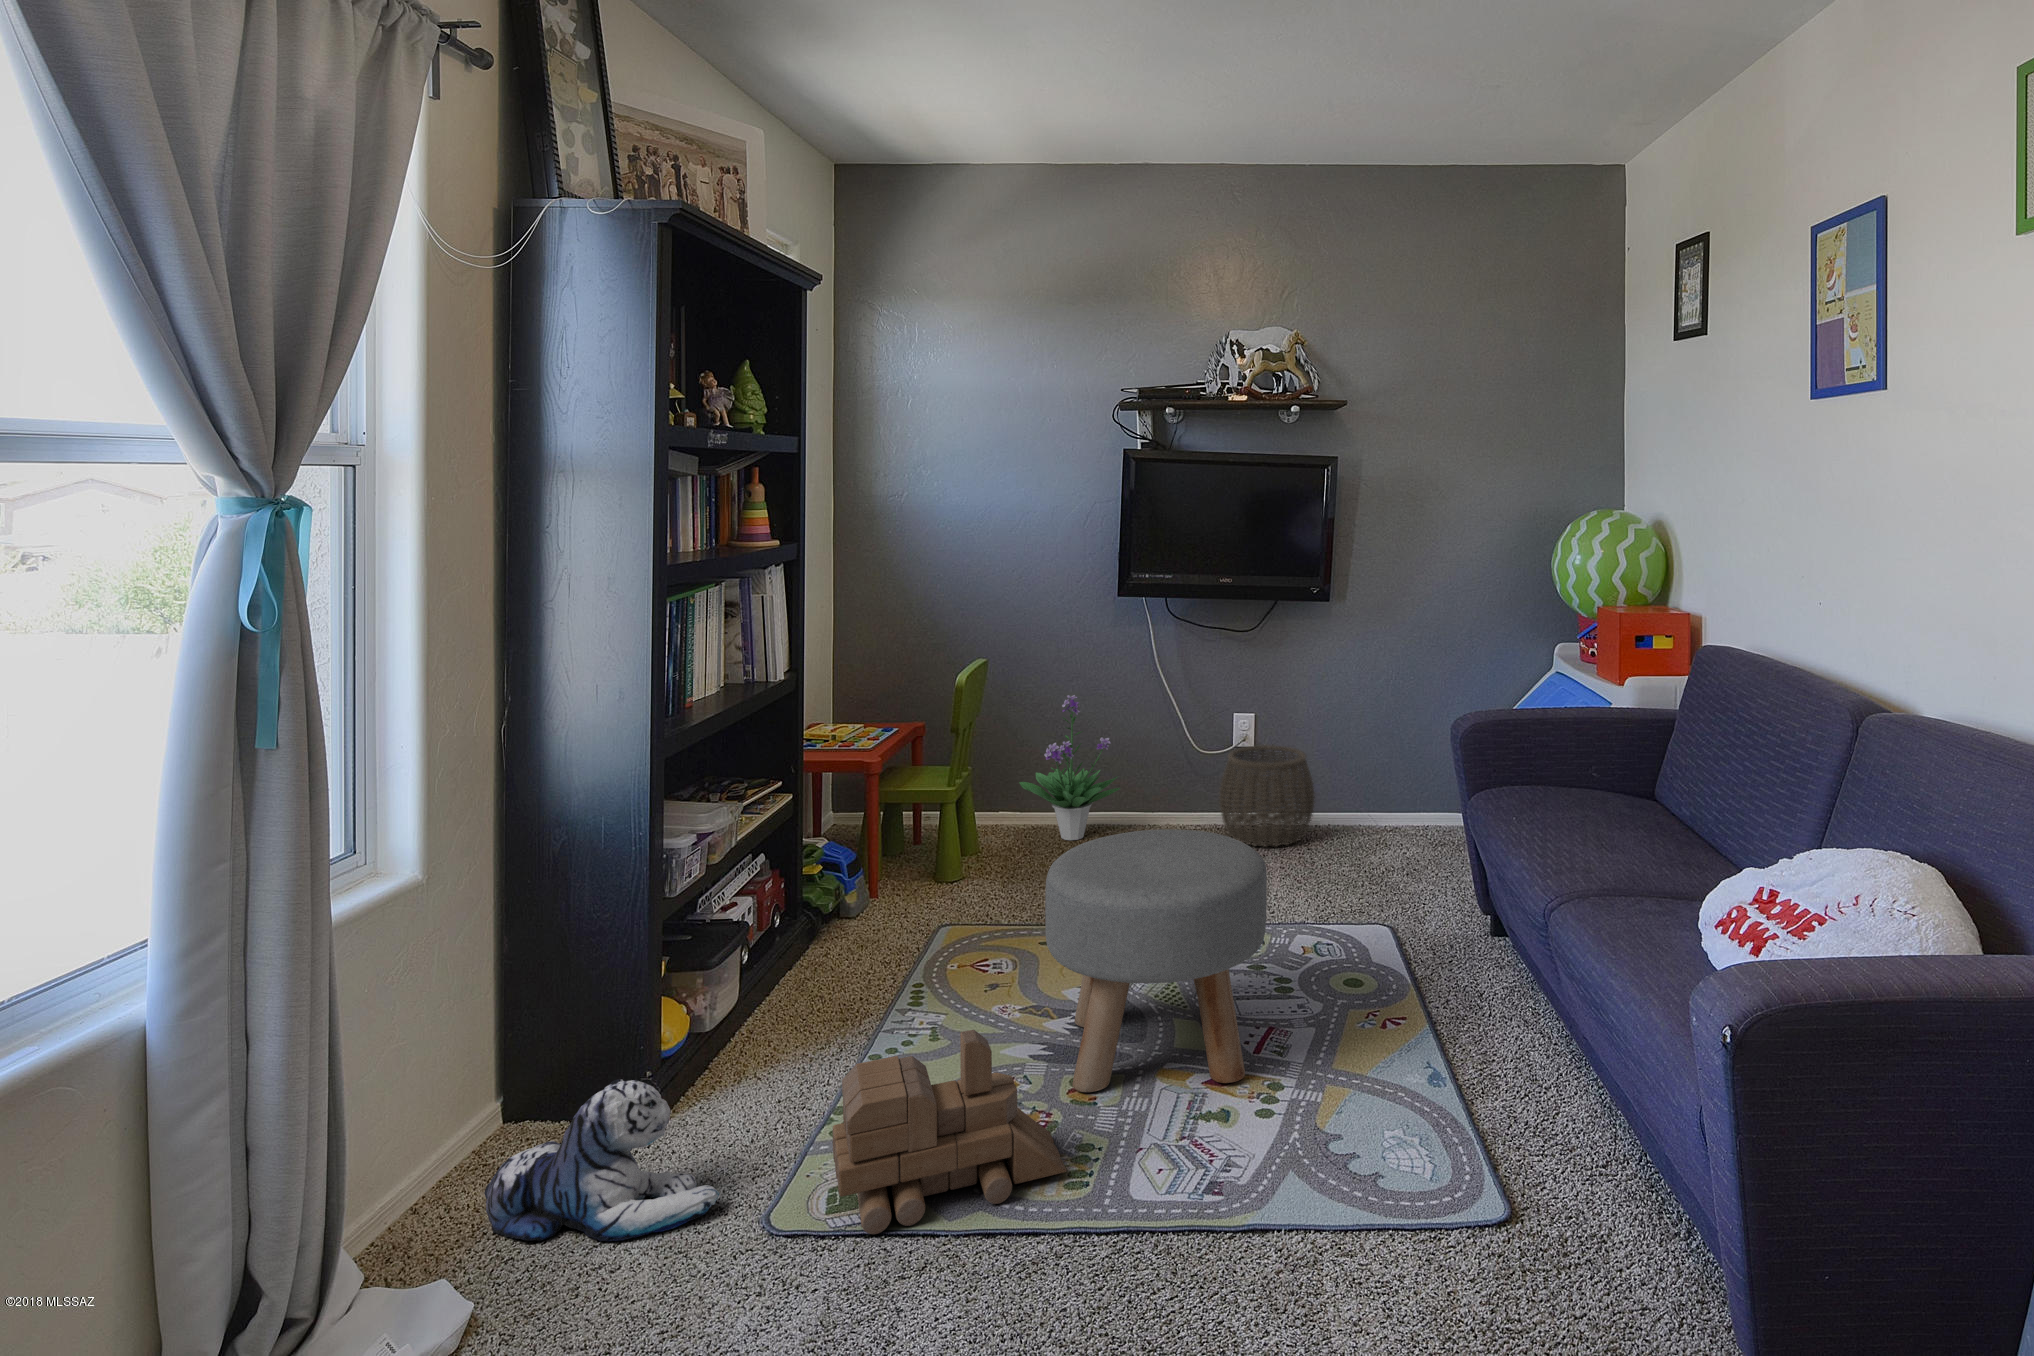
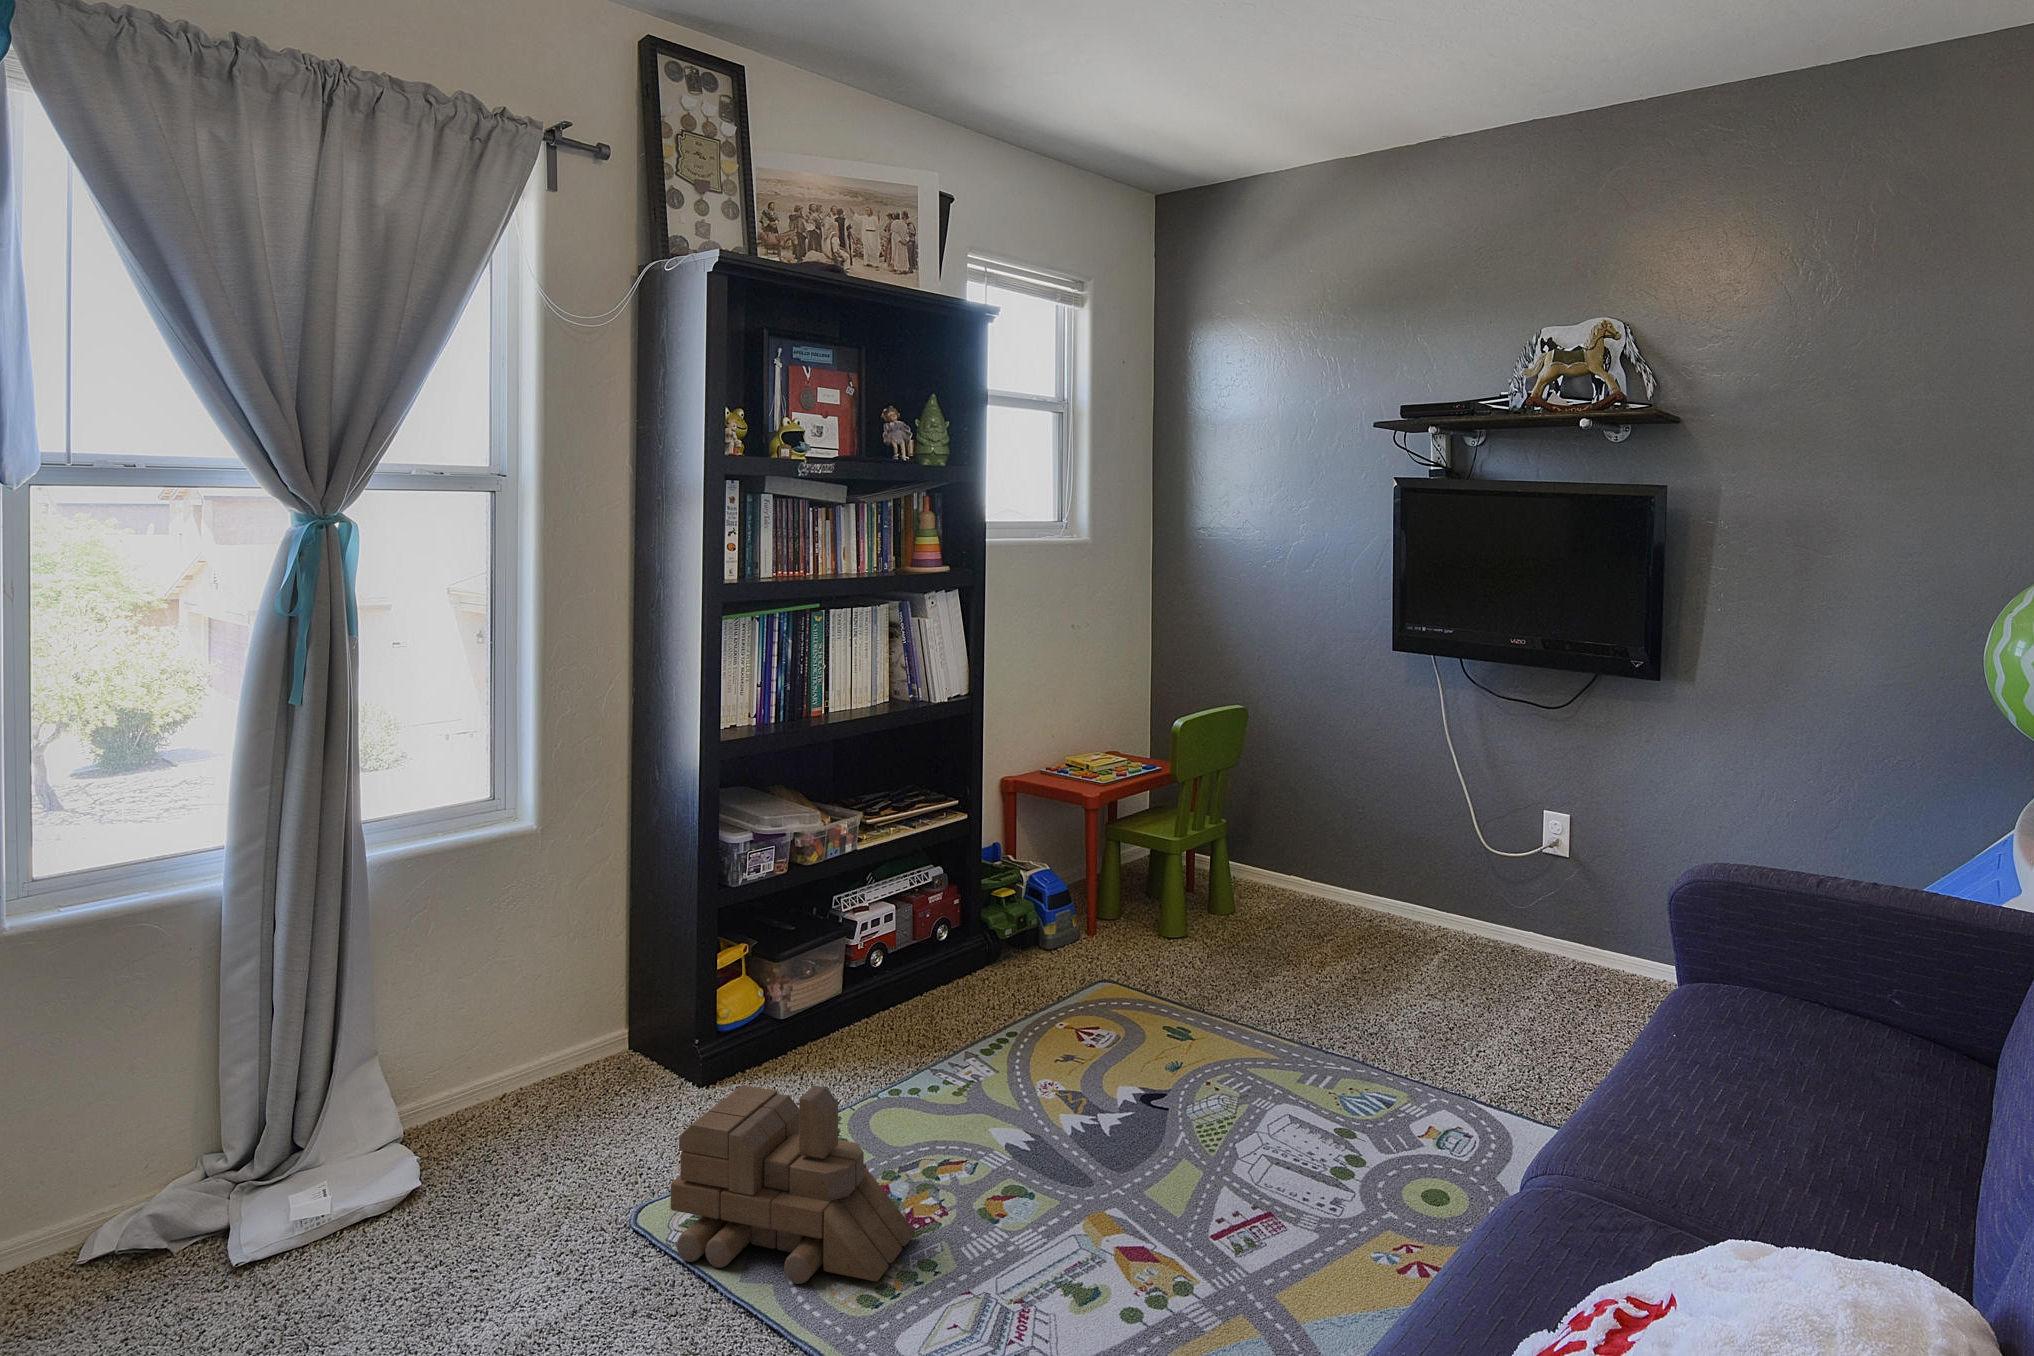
potted plant: present [1019,695,1120,840] -> none [1274,760,1391,929]
woven basket: present [1219,745,1315,847] -> none [1488,858,1623,1000]
ottoman: present [1045,829,1267,1092] -> none [995,921,1260,1264]
plush toy: present [484,1079,719,1241] -> none [514,1033,639,1183]

